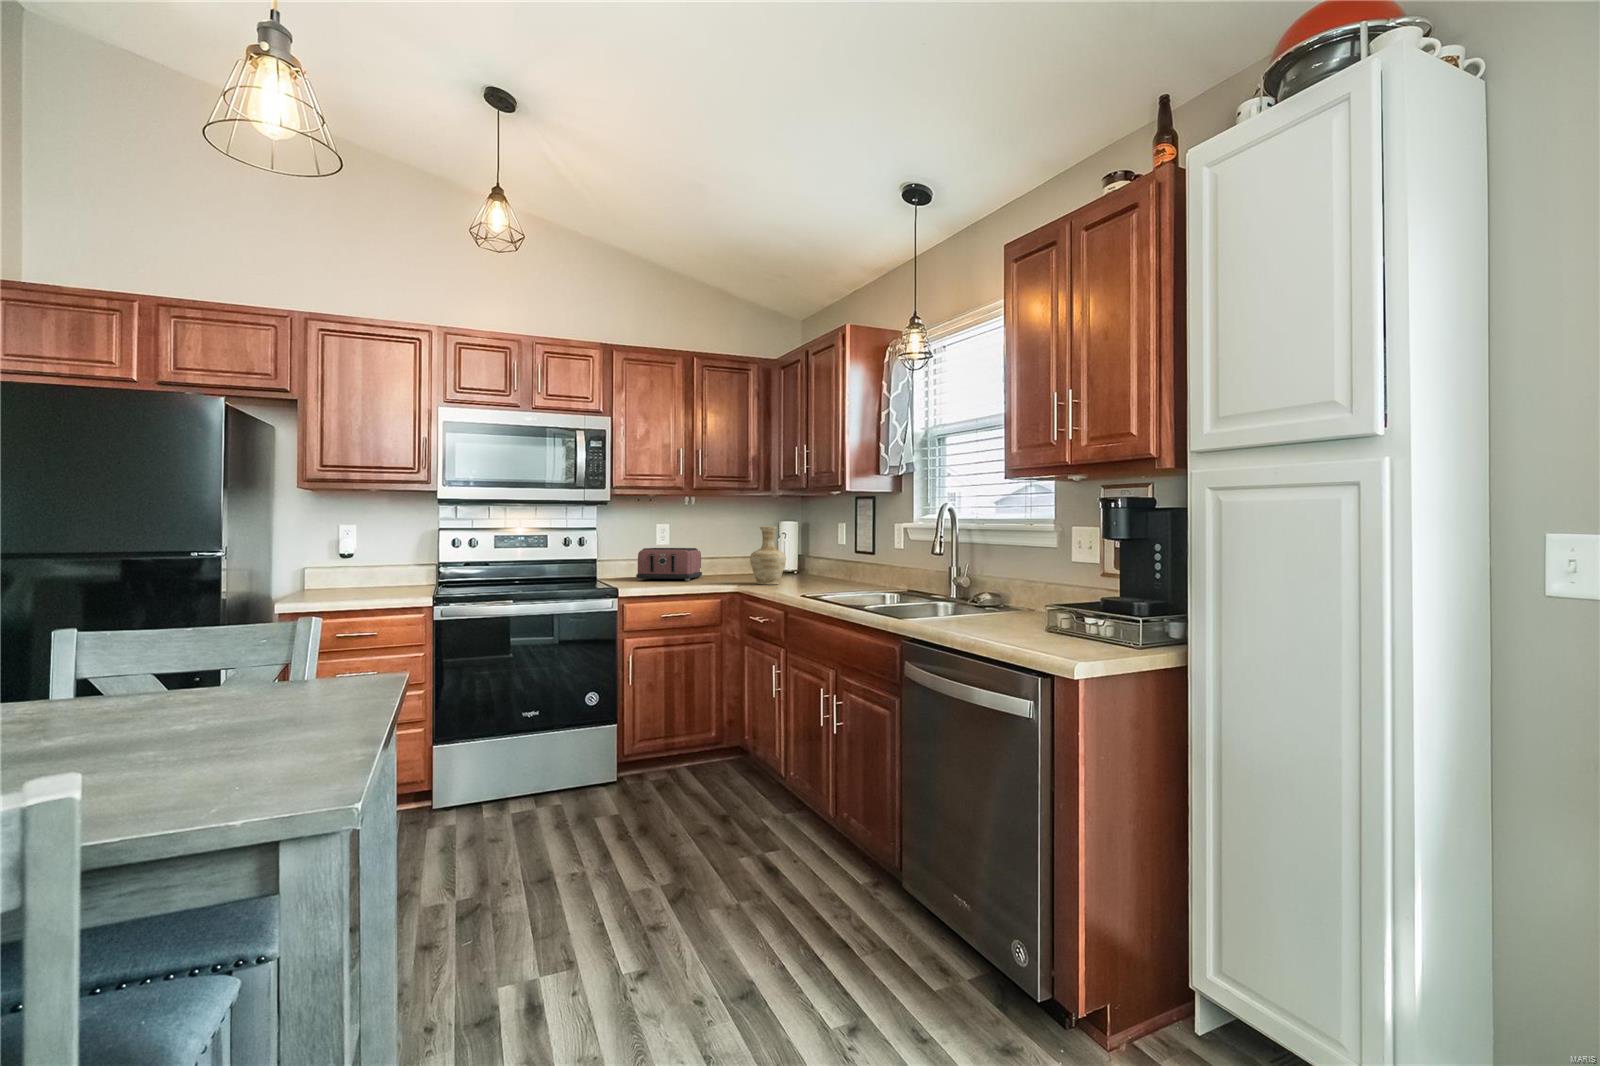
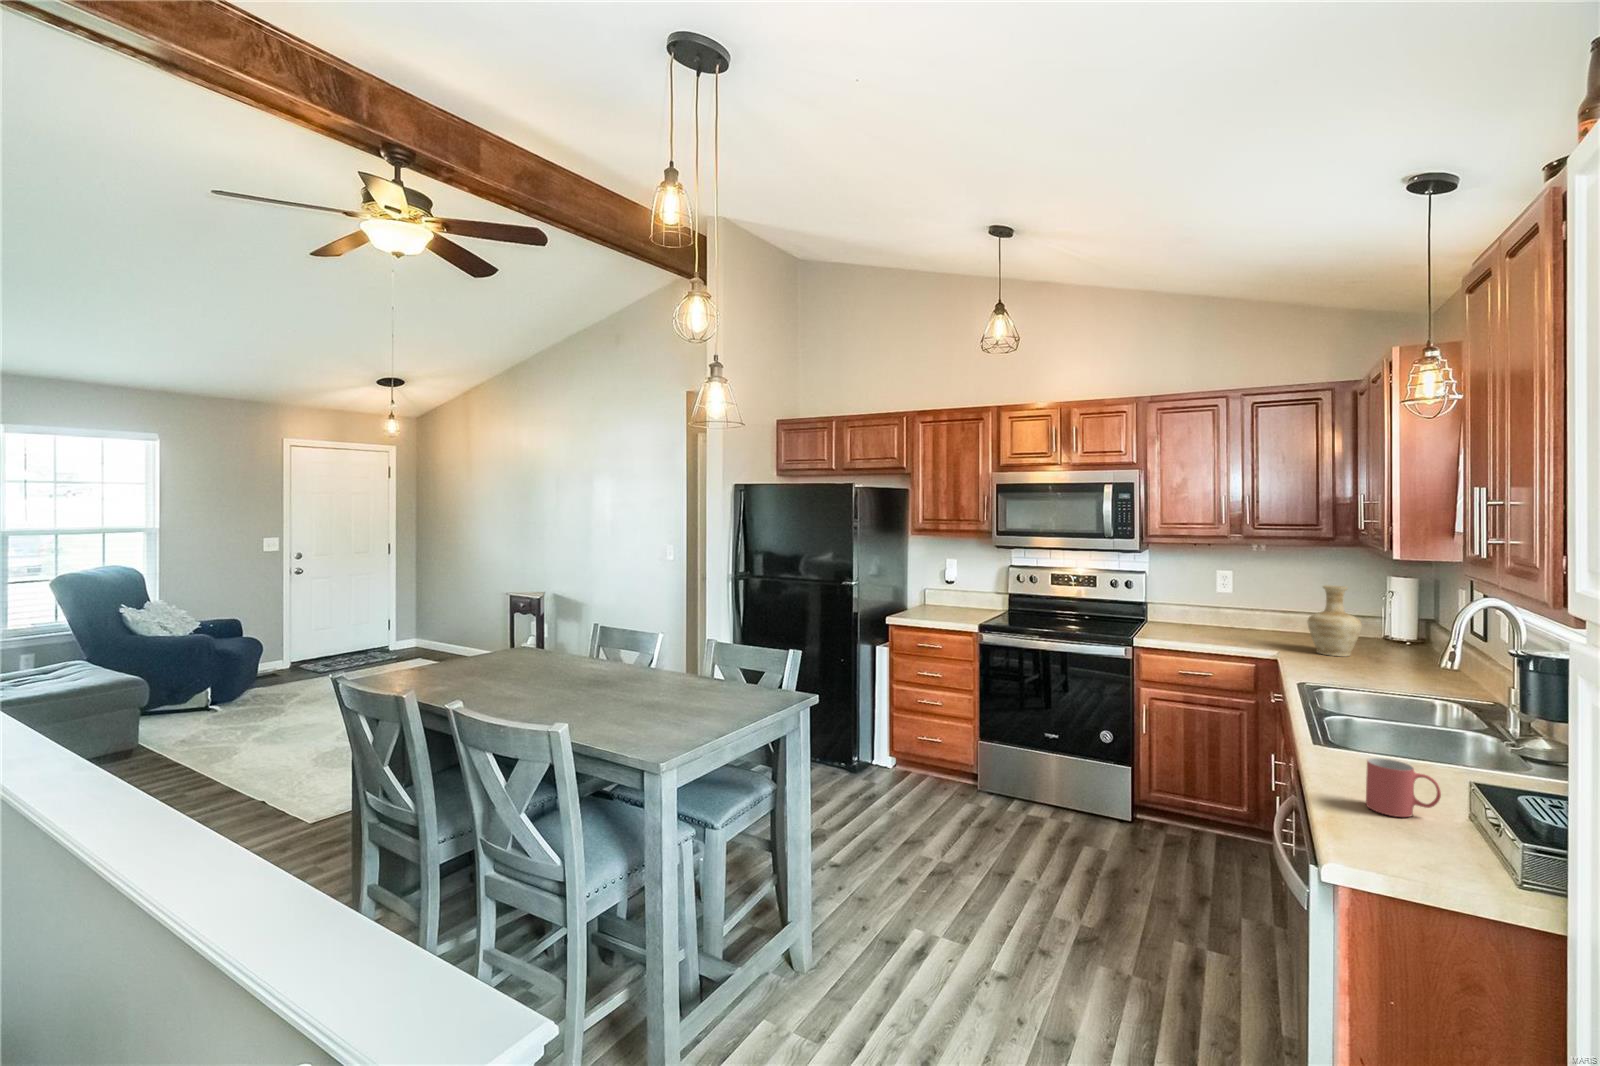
toaster: present [636,548,702,581] -> none [1188,593,1279,635]
mug: none [985,600,1025,638] -> present [1366,758,1441,817]

